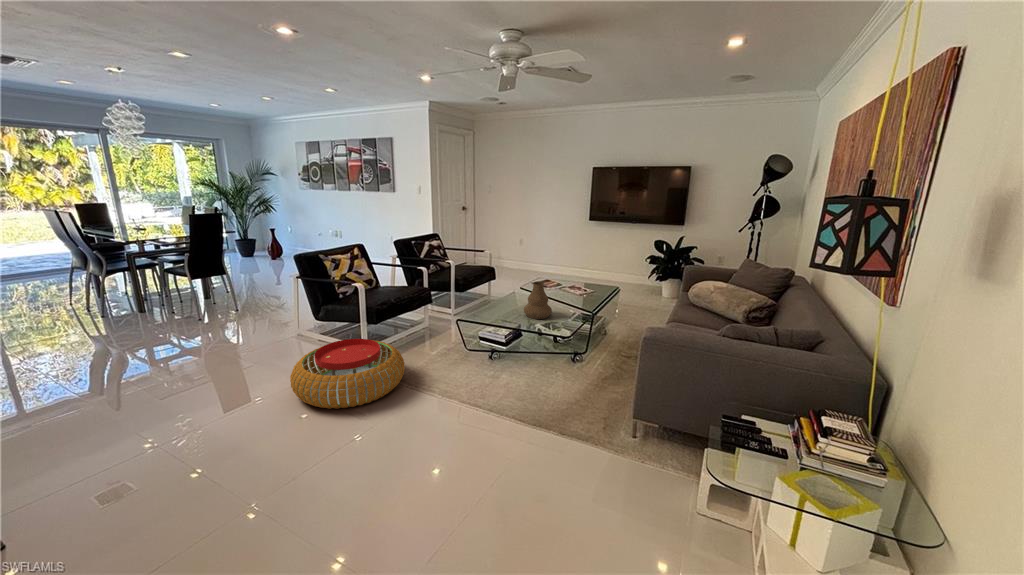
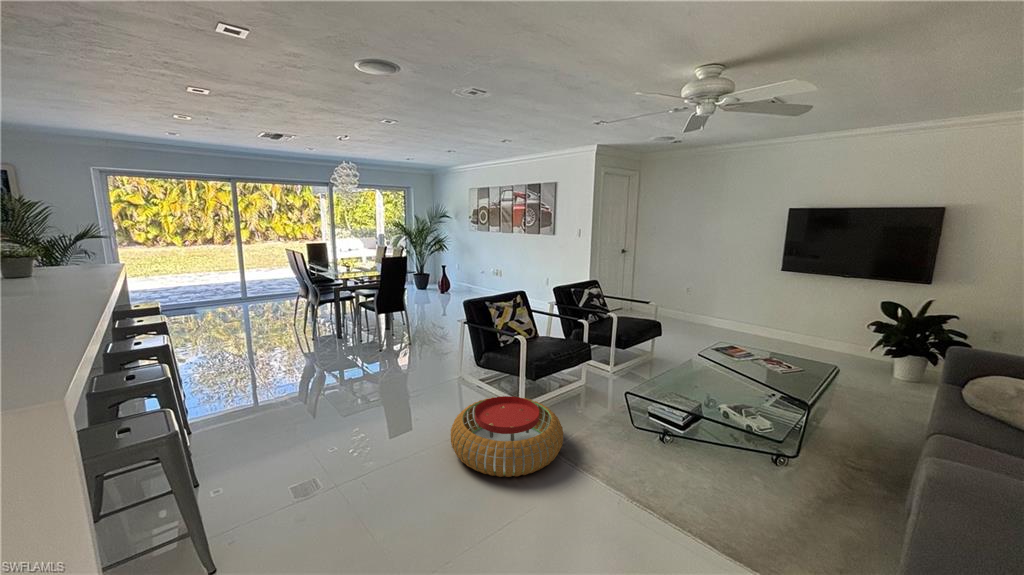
vase: present [524,282,552,319] -> none [703,353,742,399]

